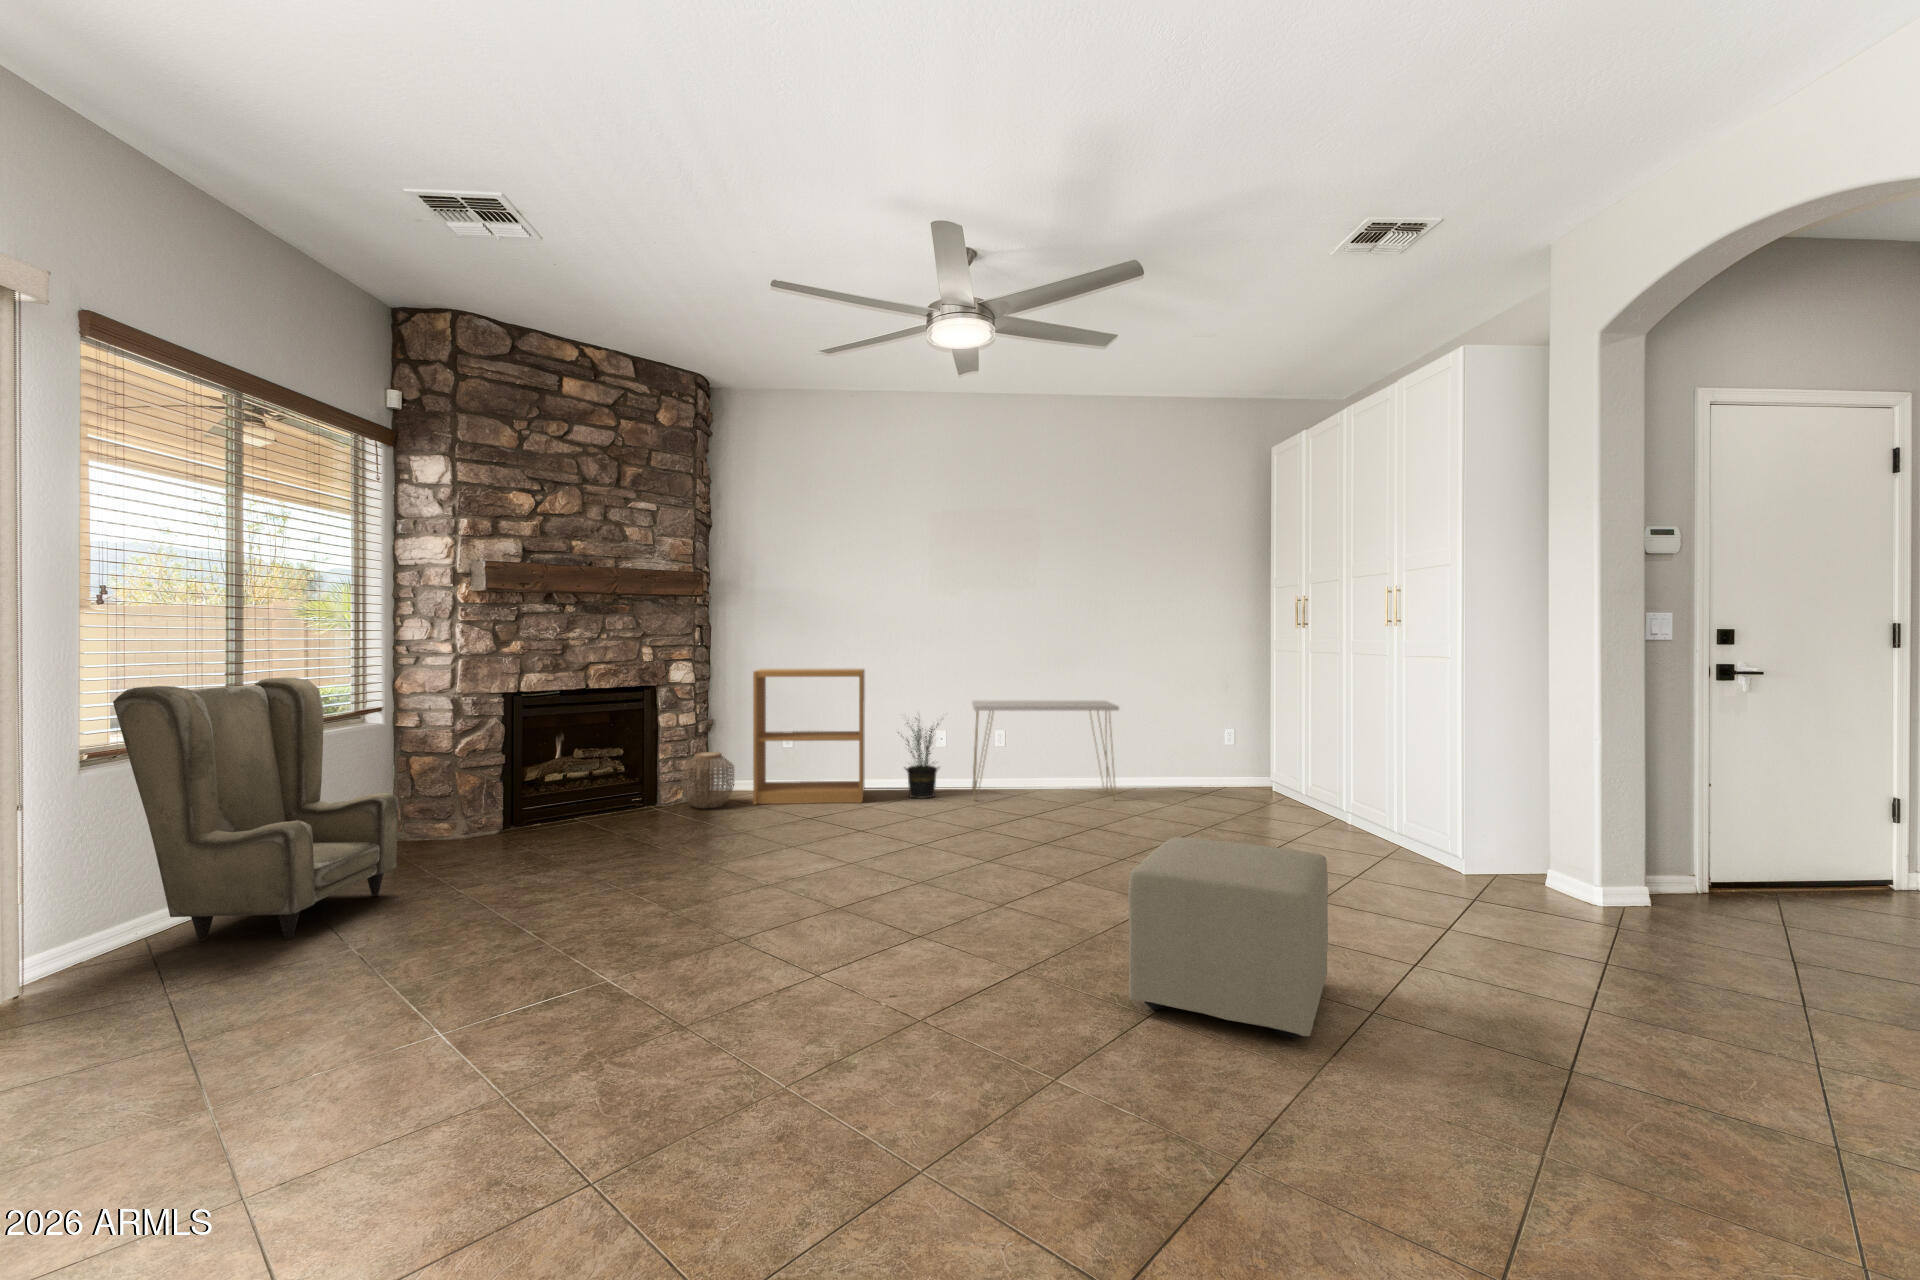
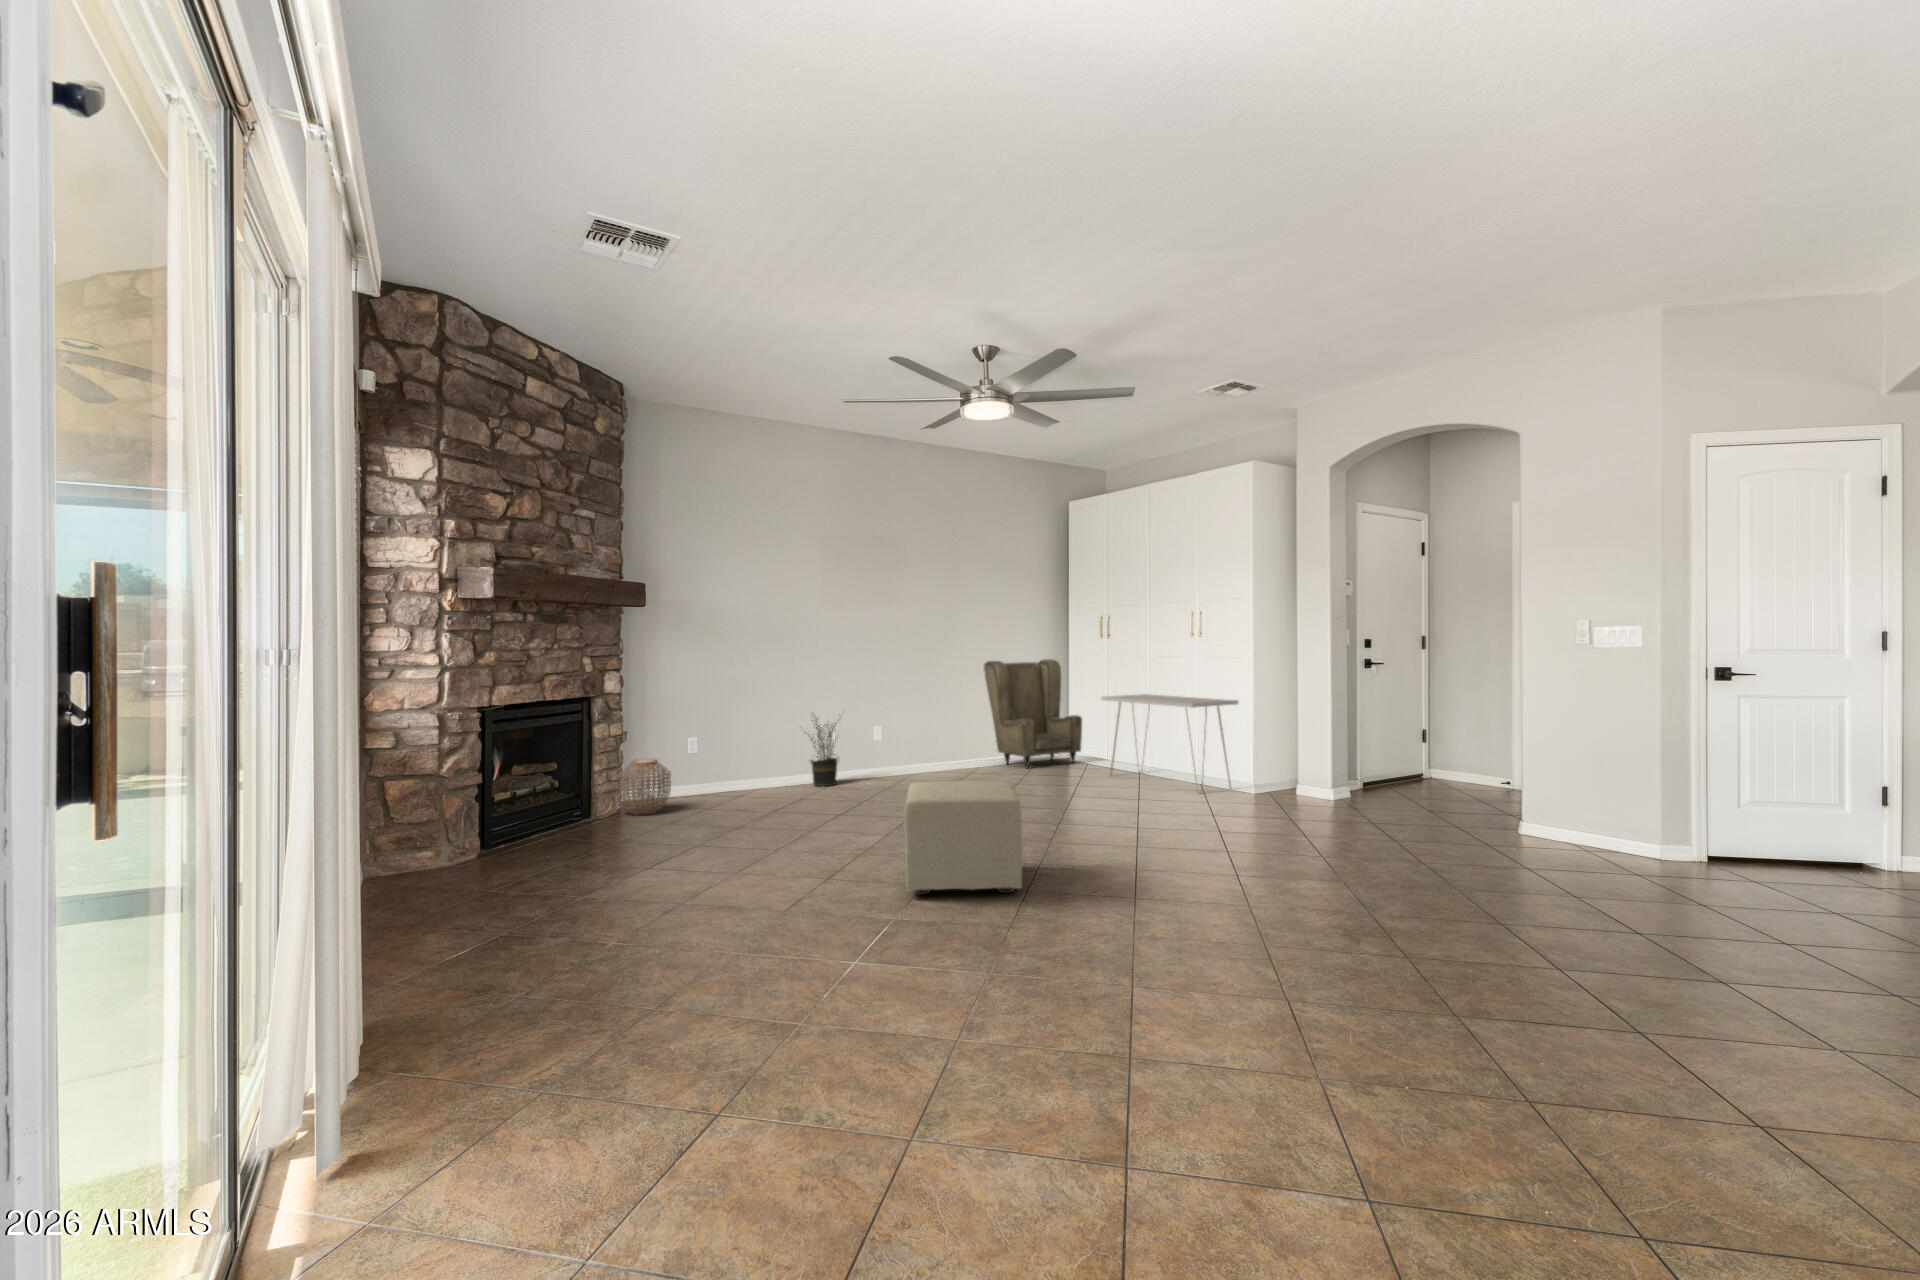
bookshelf: present [753,669,865,804] -> none [671,673,787,806]
armchair: present [113,677,398,941] -> present [983,659,1082,768]
console table: present [972,701,1119,800] -> present [1101,694,1238,789]
ottoman: present [1128,837,1328,1037] -> present [904,781,1022,895]

